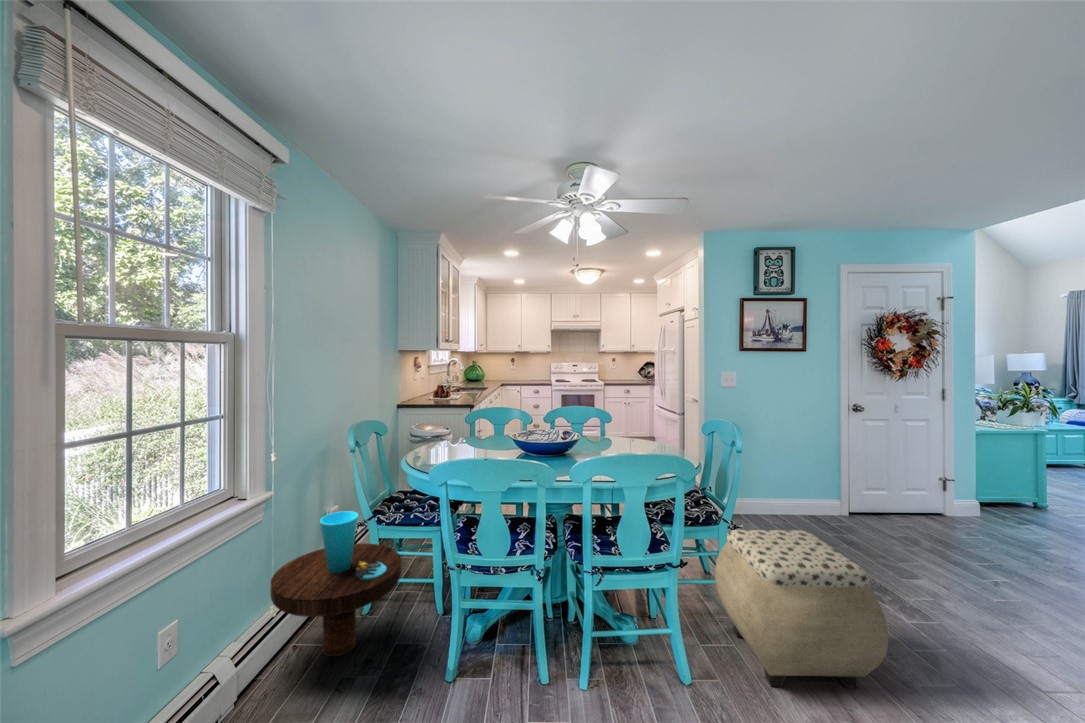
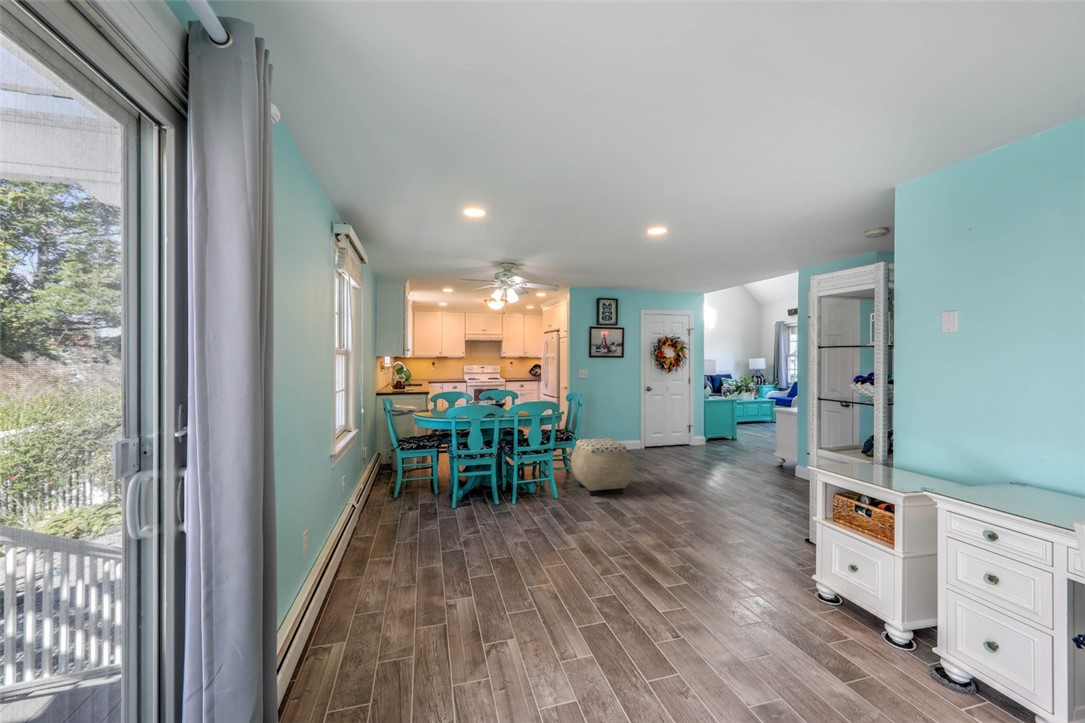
side table: present [270,511,401,657] -> none [360,439,423,508]

